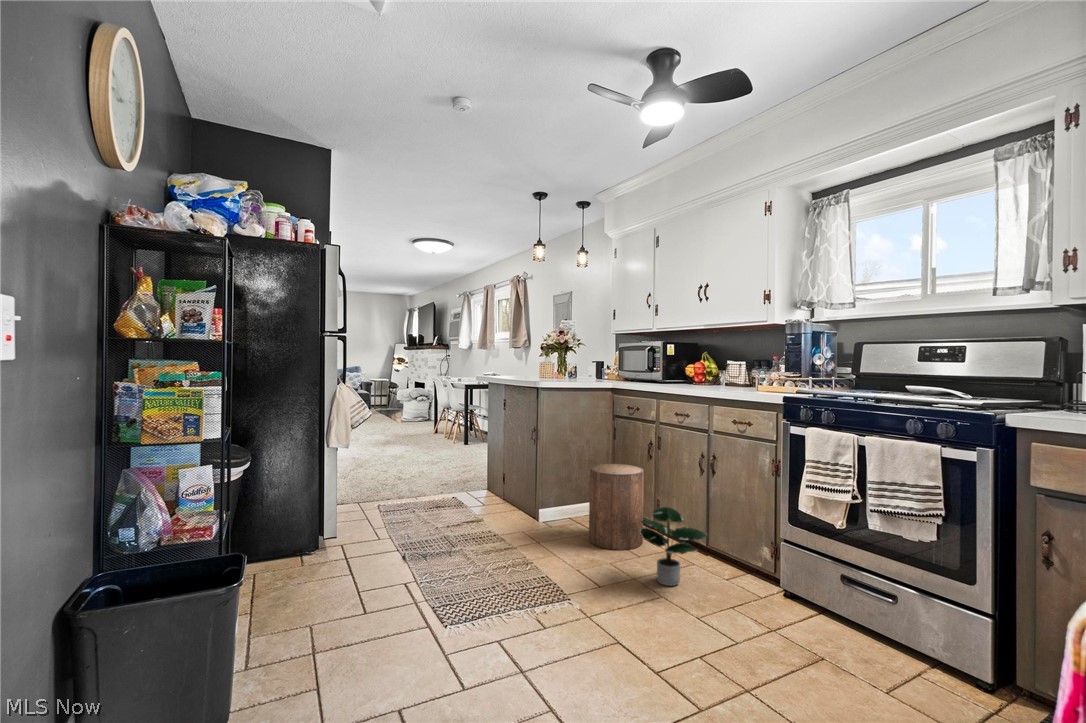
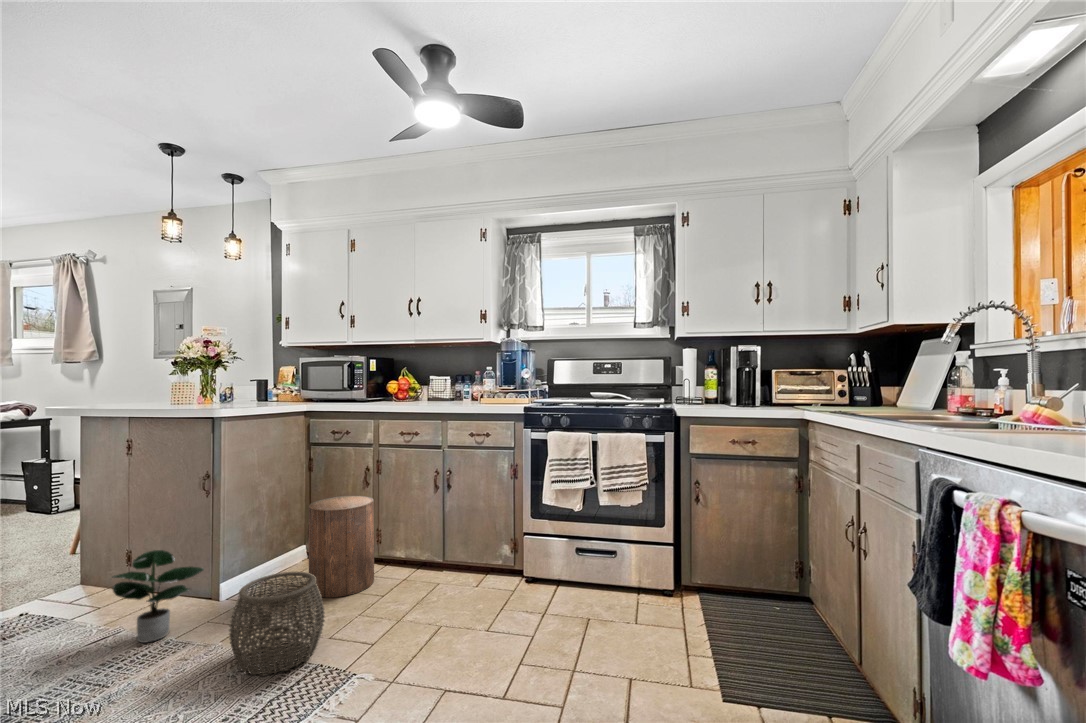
potted plant: present [640,507,707,586] -> present [113,550,204,643]
woven basket: none [501,510,567,585] -> present [229,572,325,676]

